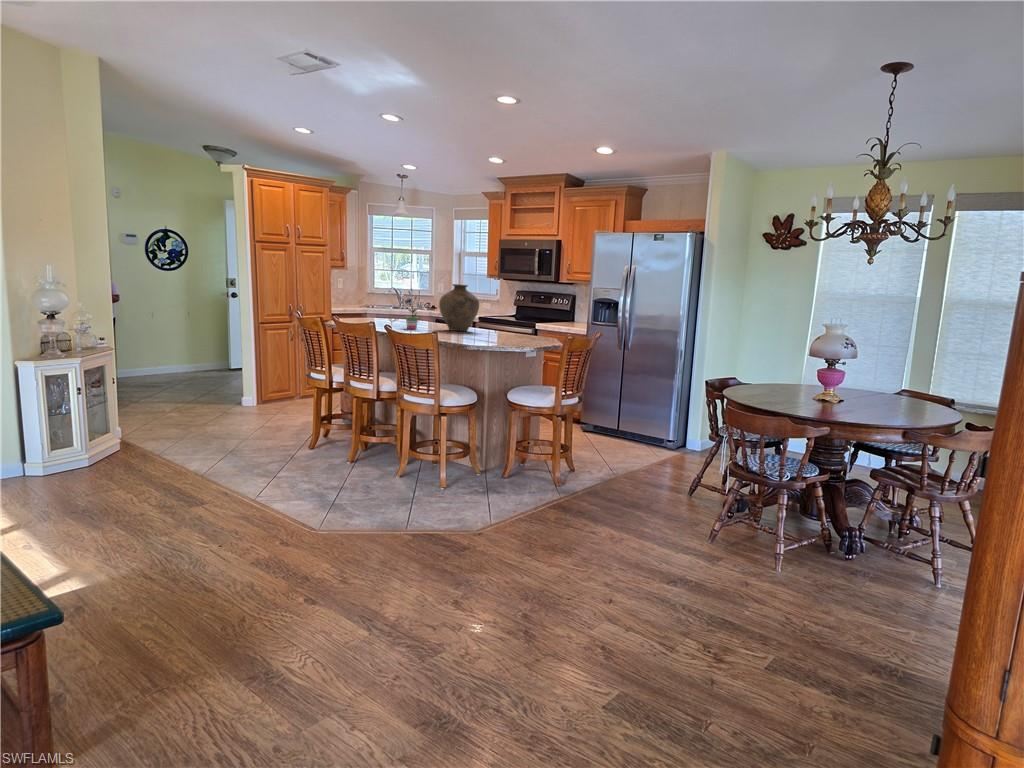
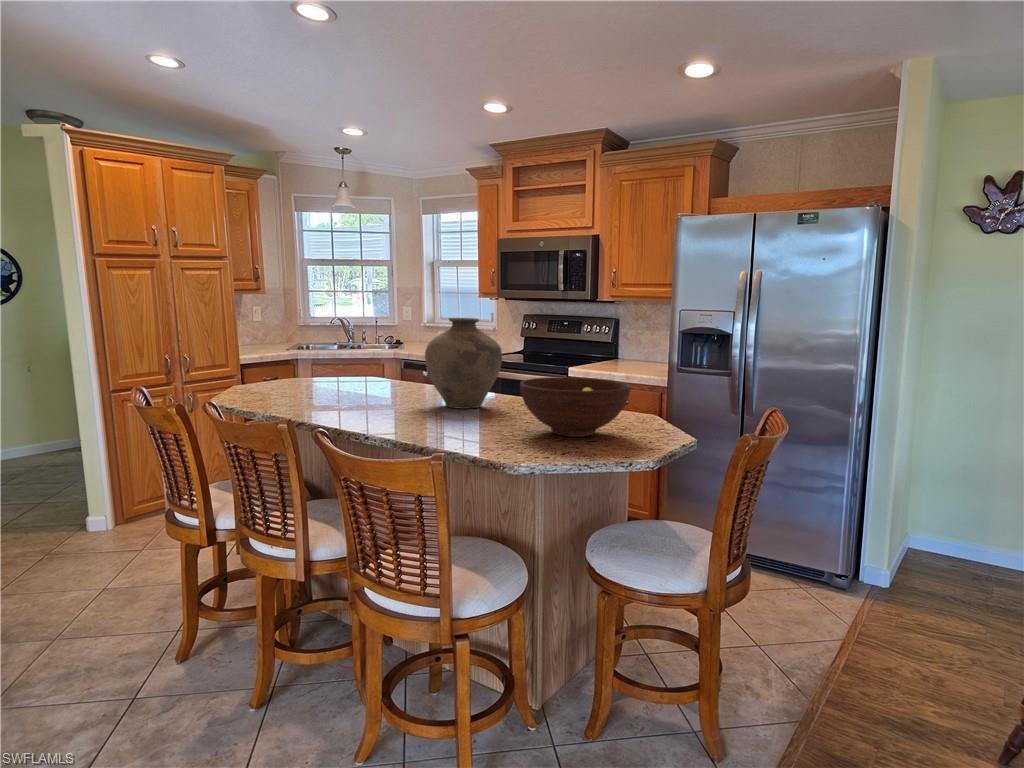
potted plant: present [403,288,424,329] -> none [352,329,400,412]
fruit bowl: none [479,313,531,340] -> present [520,377,631,437]

